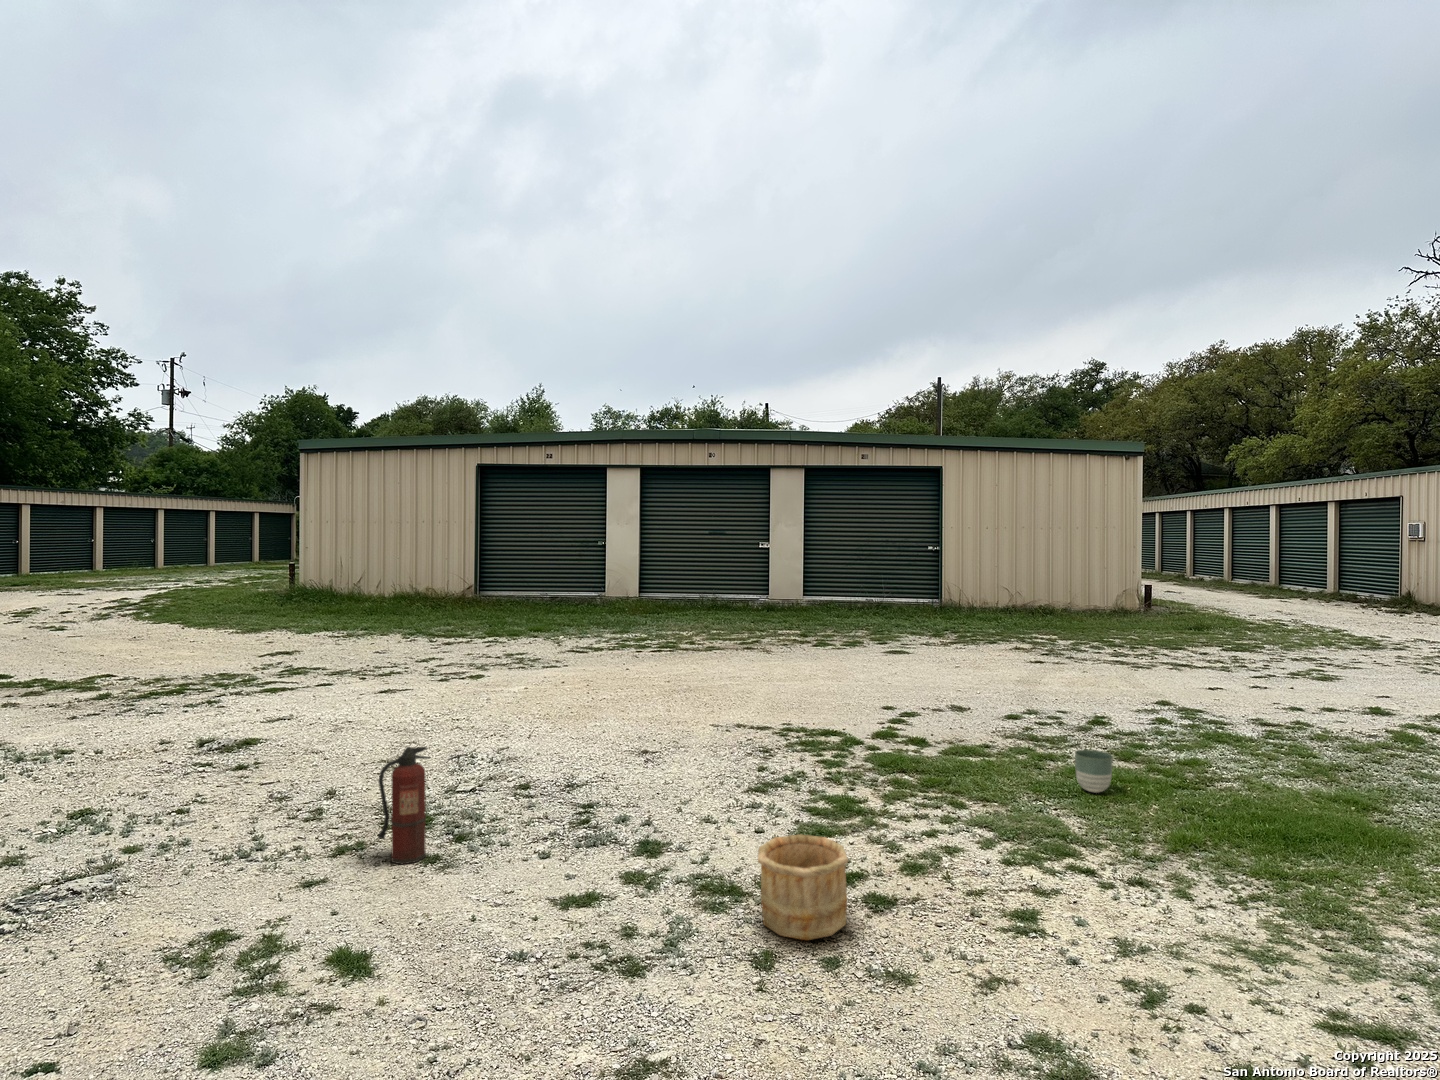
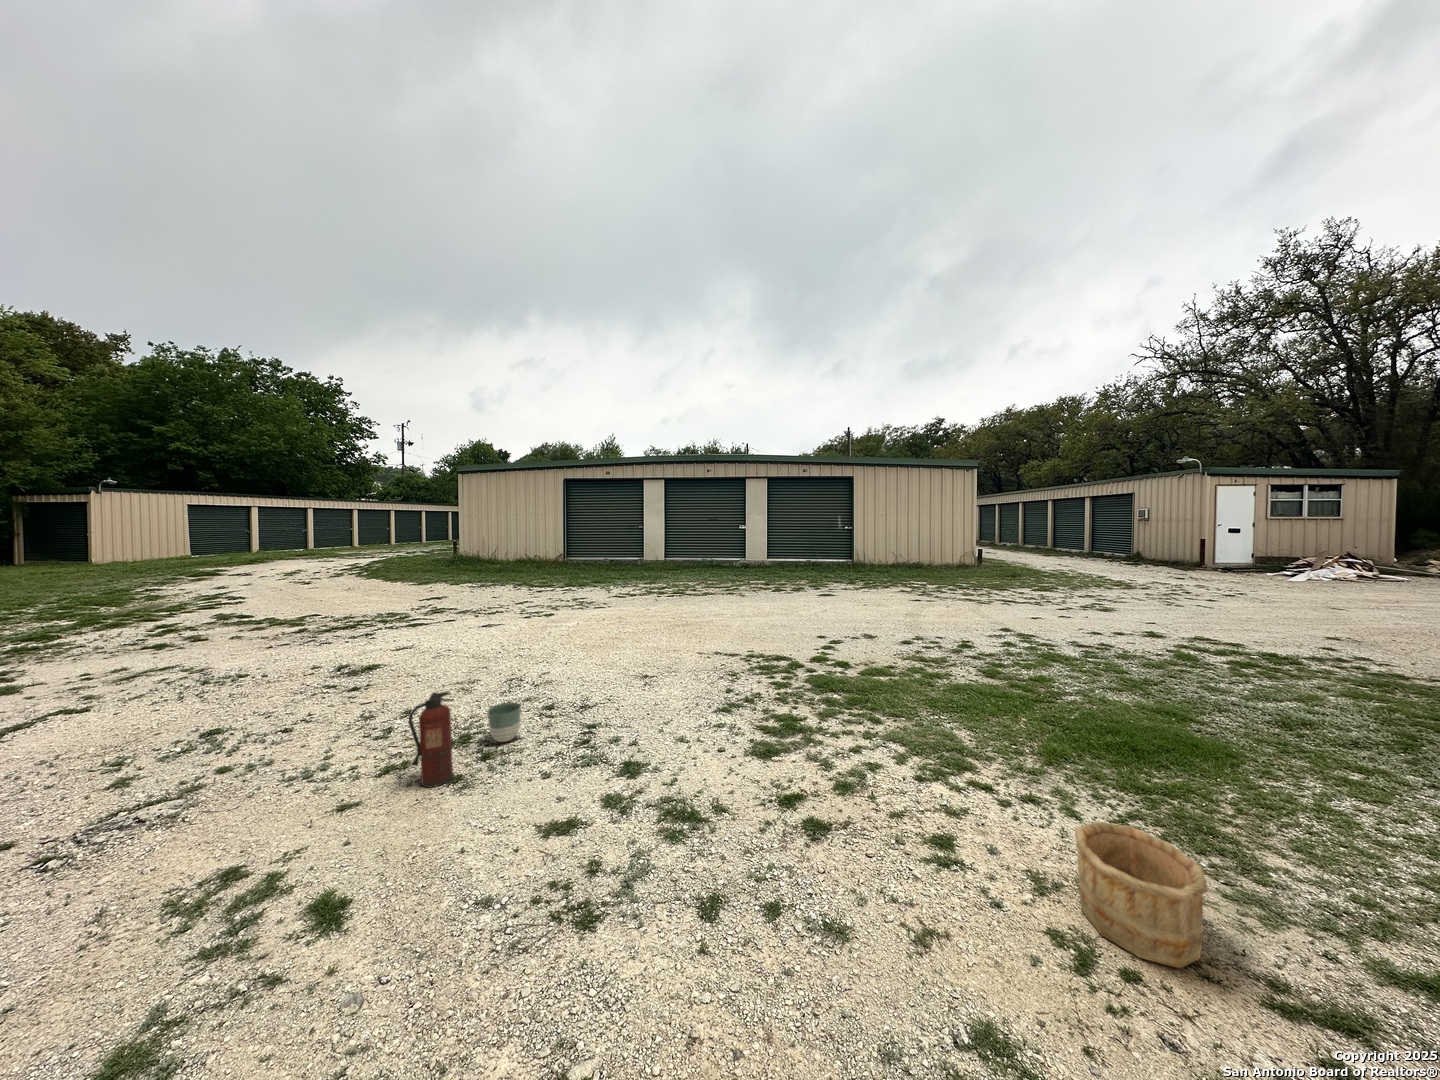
planter: present [1075,749,1113,793] -> present [488,702,521,742]
wooden bucket: present [758,834,848,940] -> present [1075,822,1208,968]

